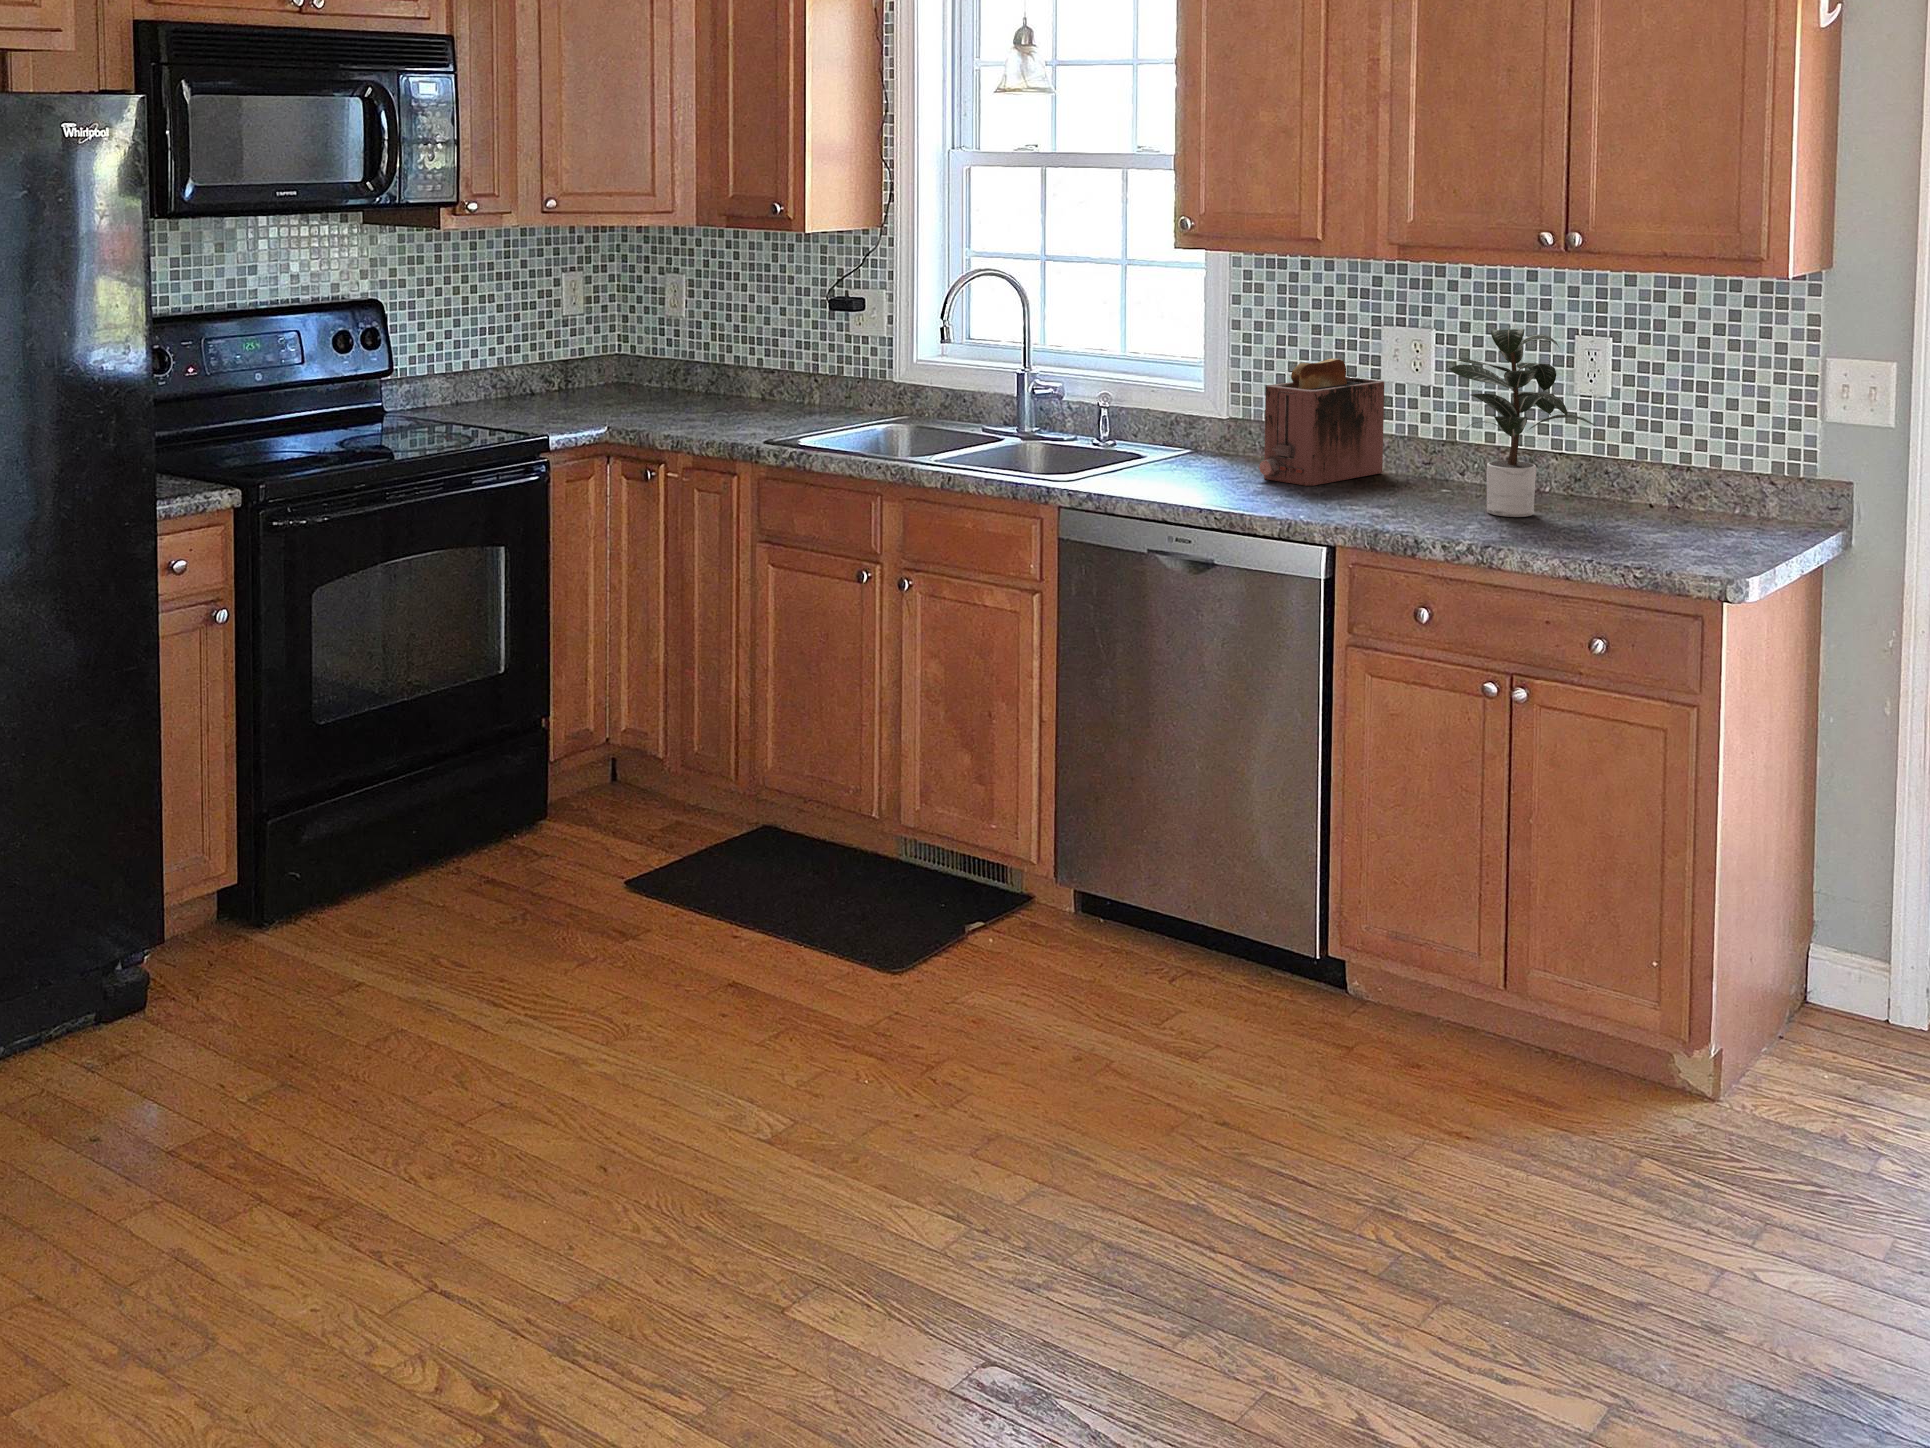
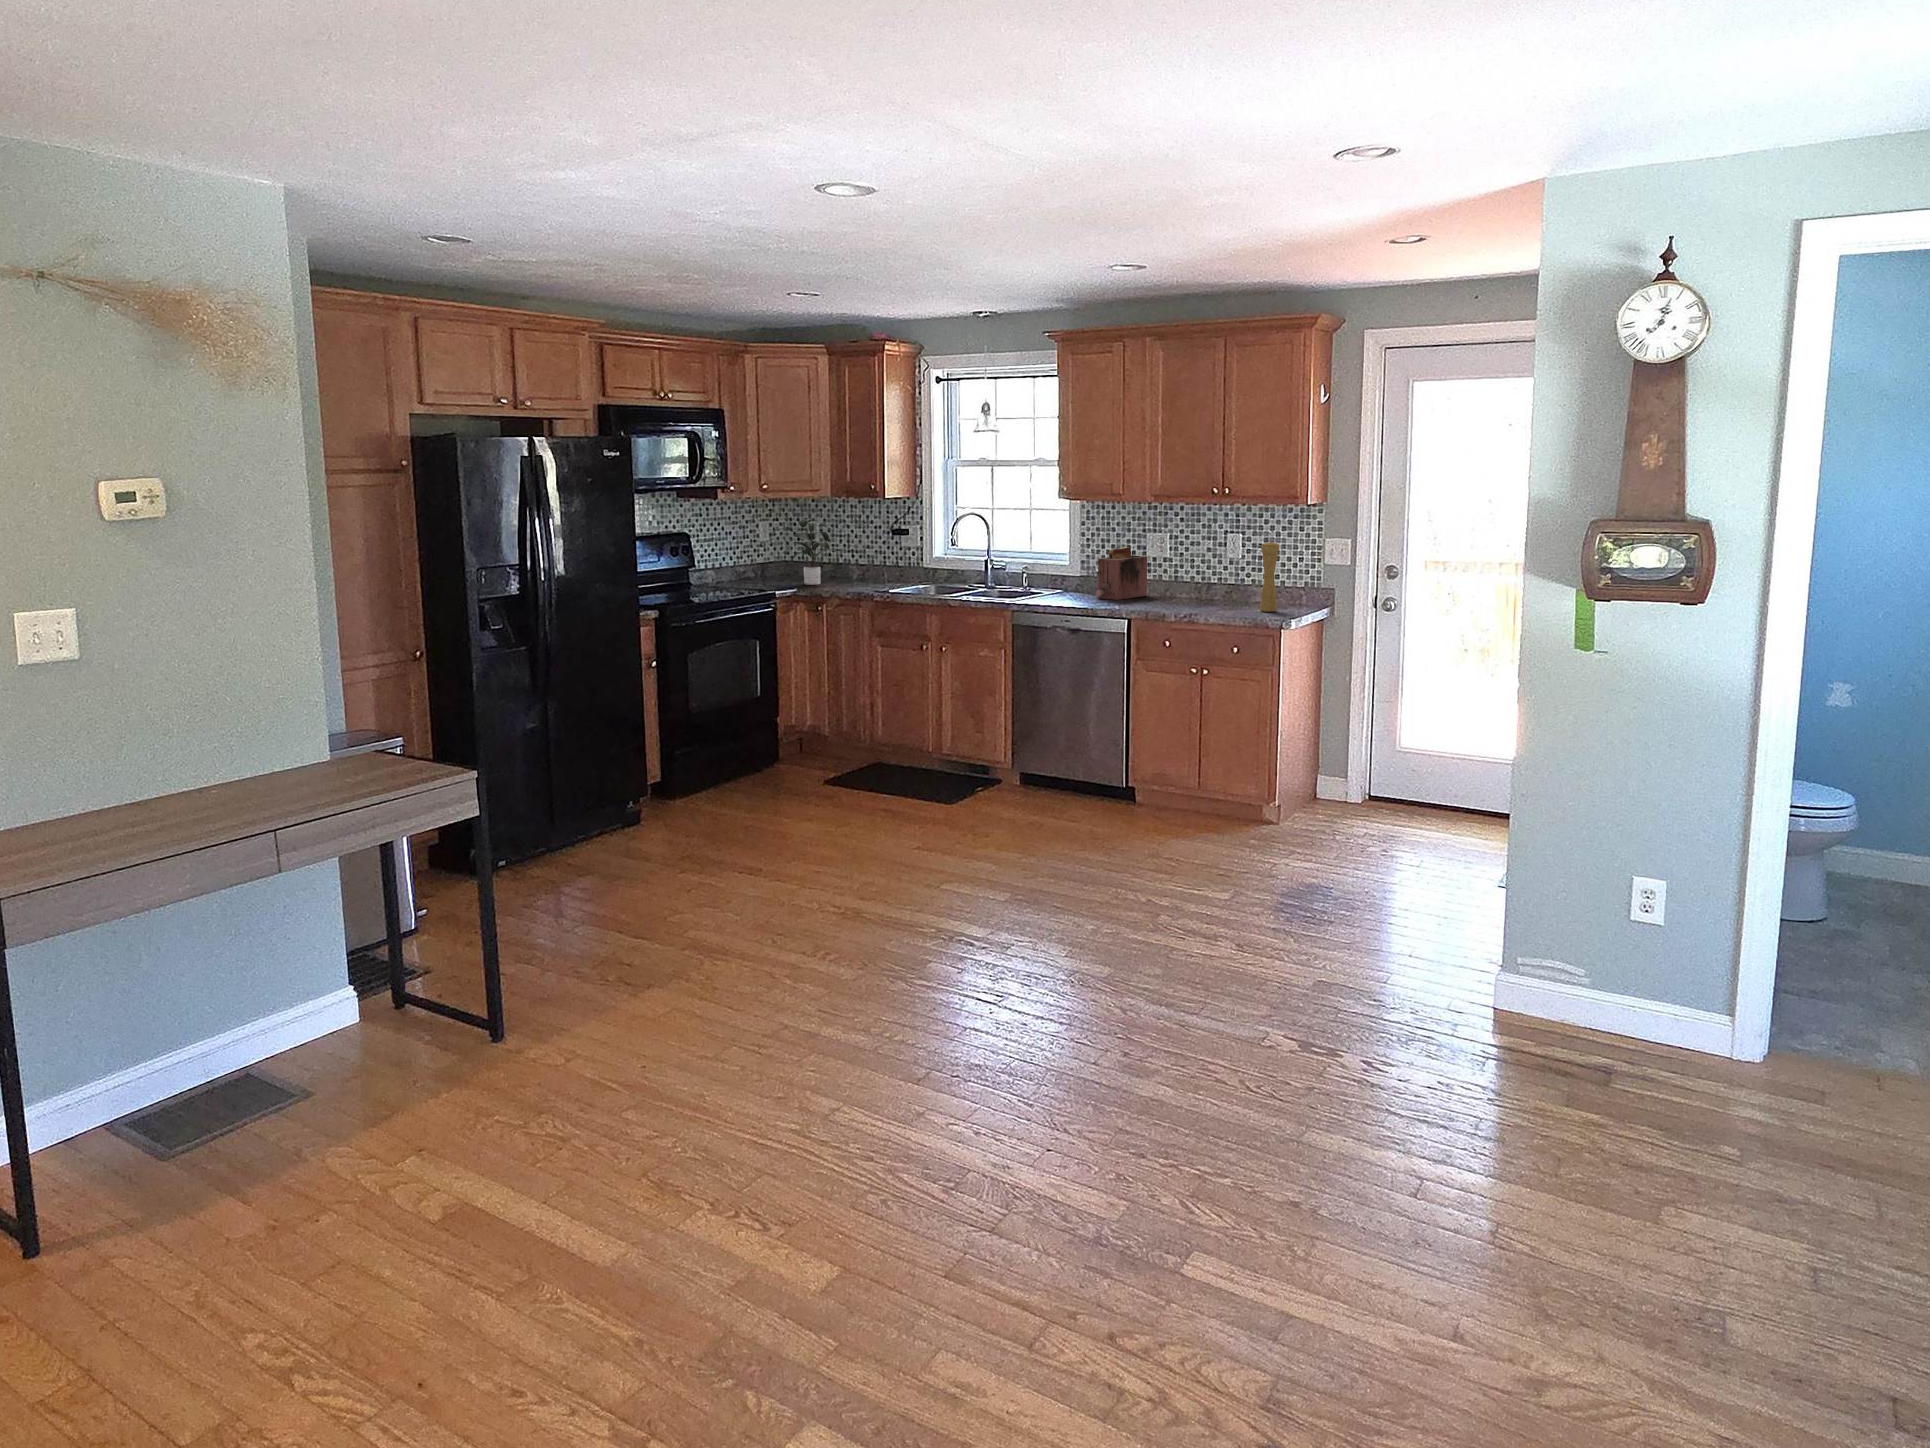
potted plant: present [1449,329,1595,517] -> present [793,519,838,585]
pepper mill: none [1662,366,1711,542] -> present [1260,542,1279,612]

